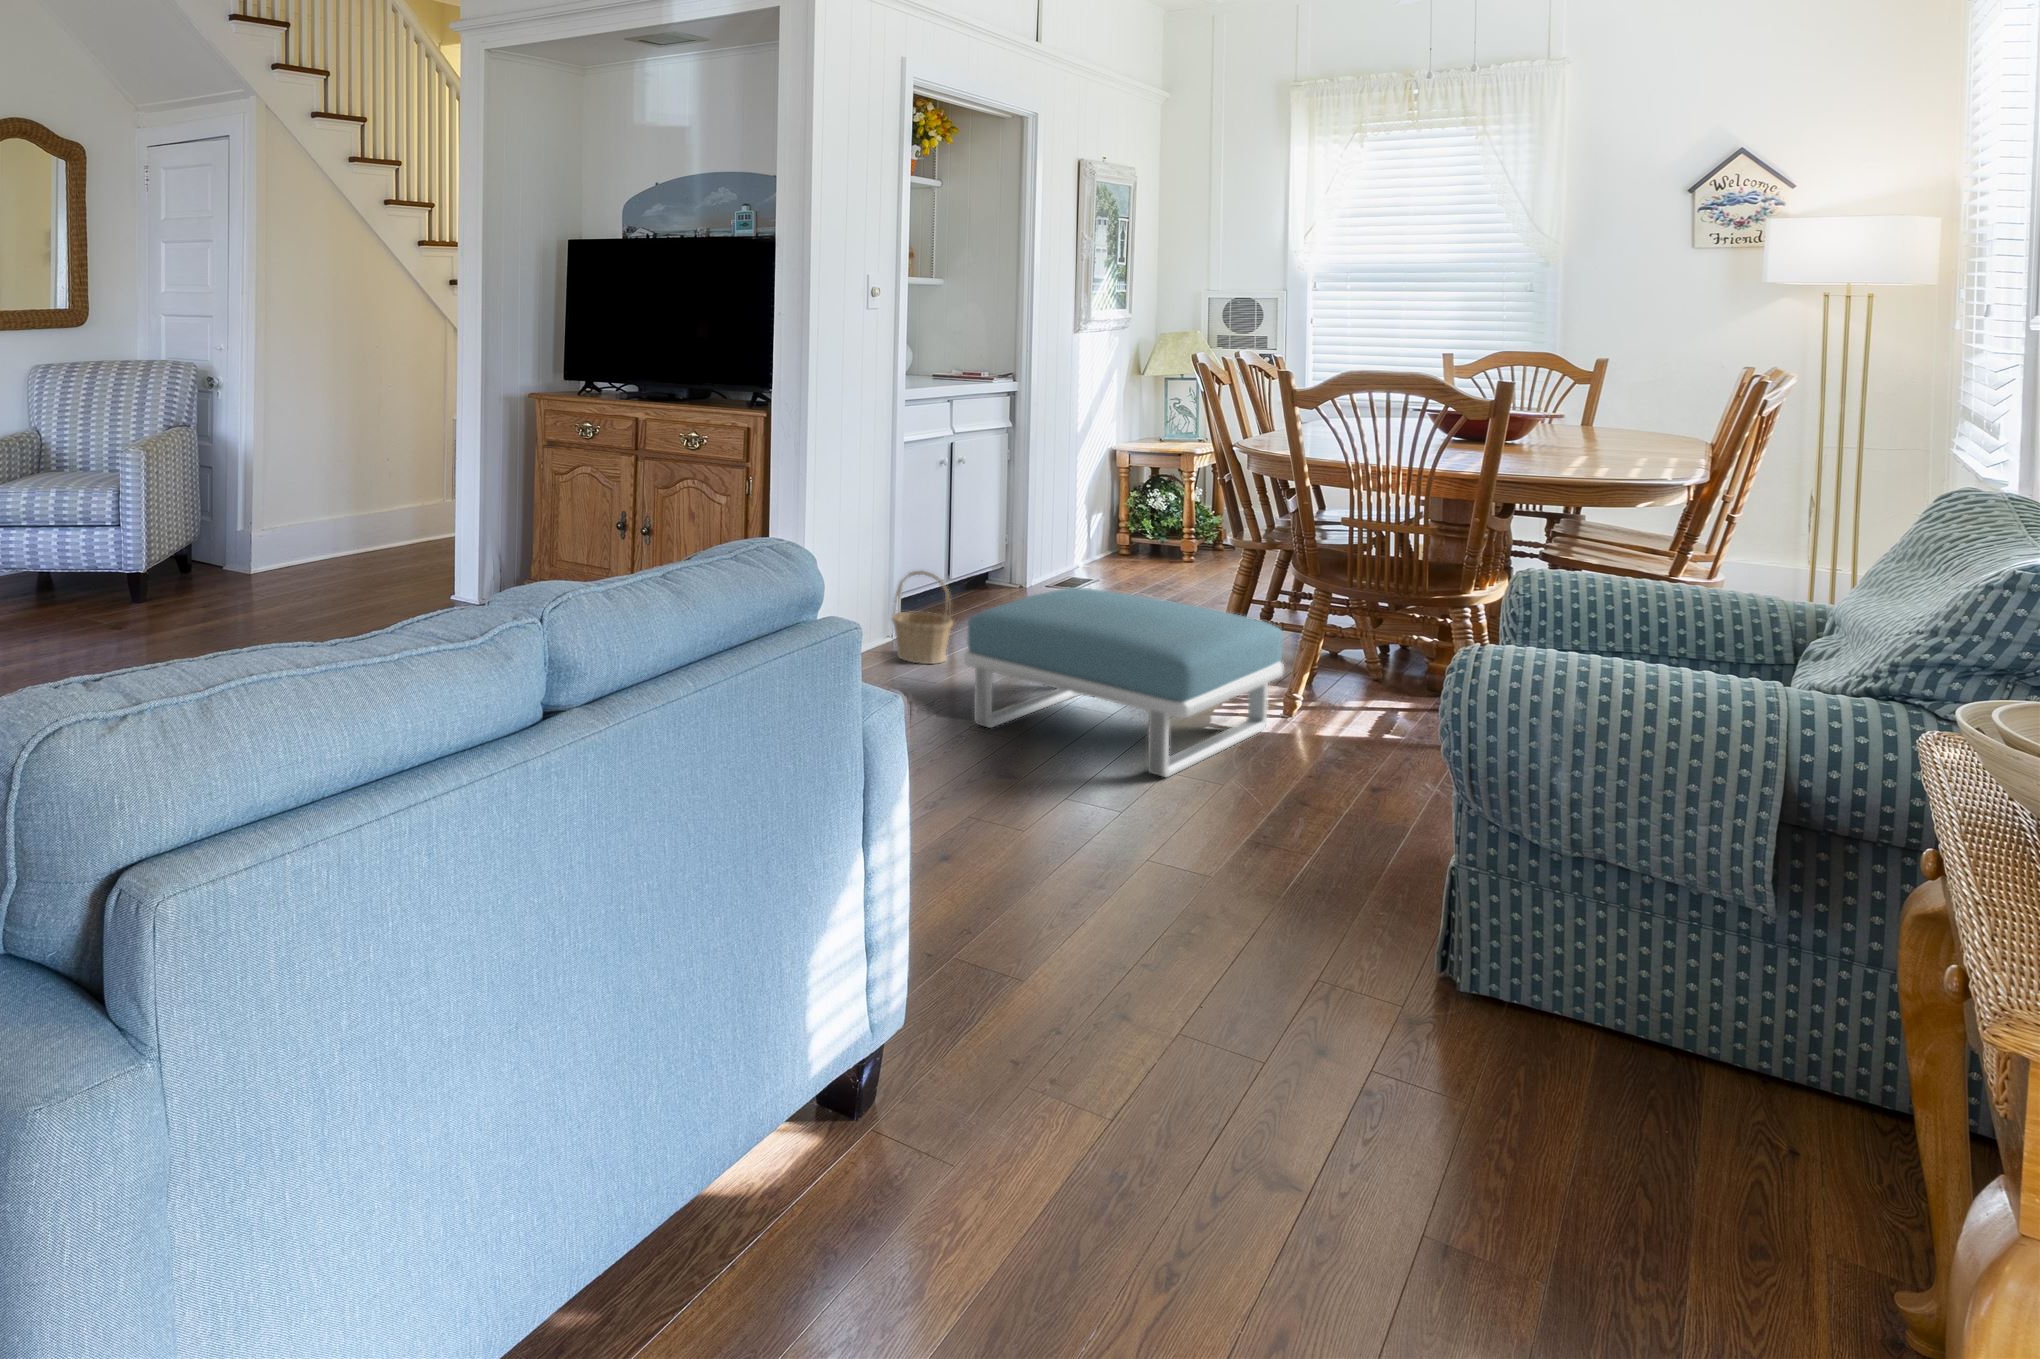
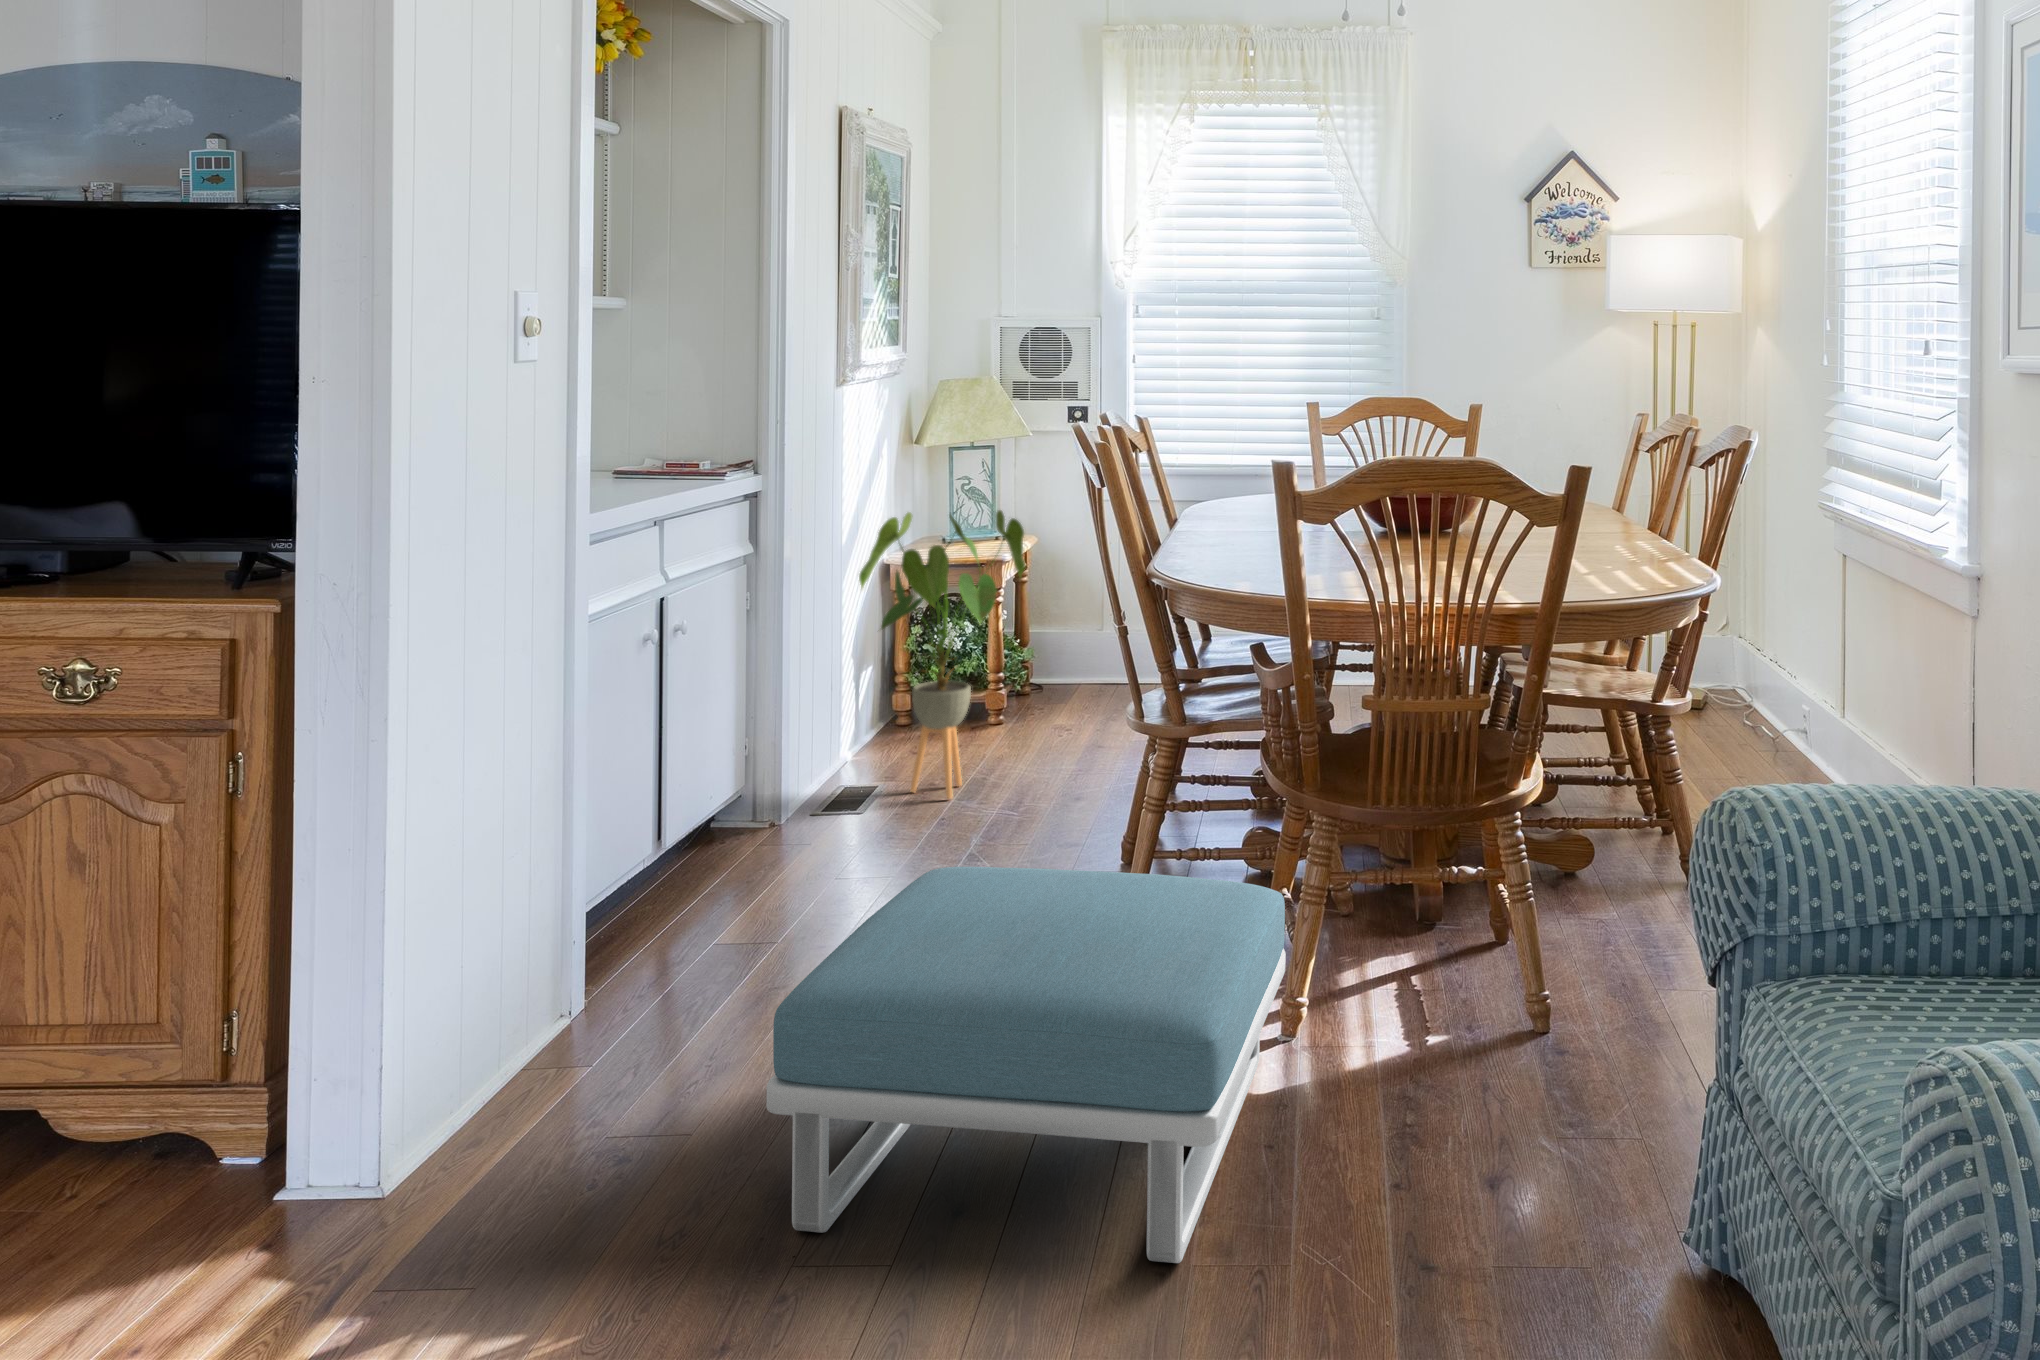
house plant: none [1082,413,1197,593] -> present [859,510,1025,799]
basket: present [892,571,953,664] -> none [575,879,702,1073]

